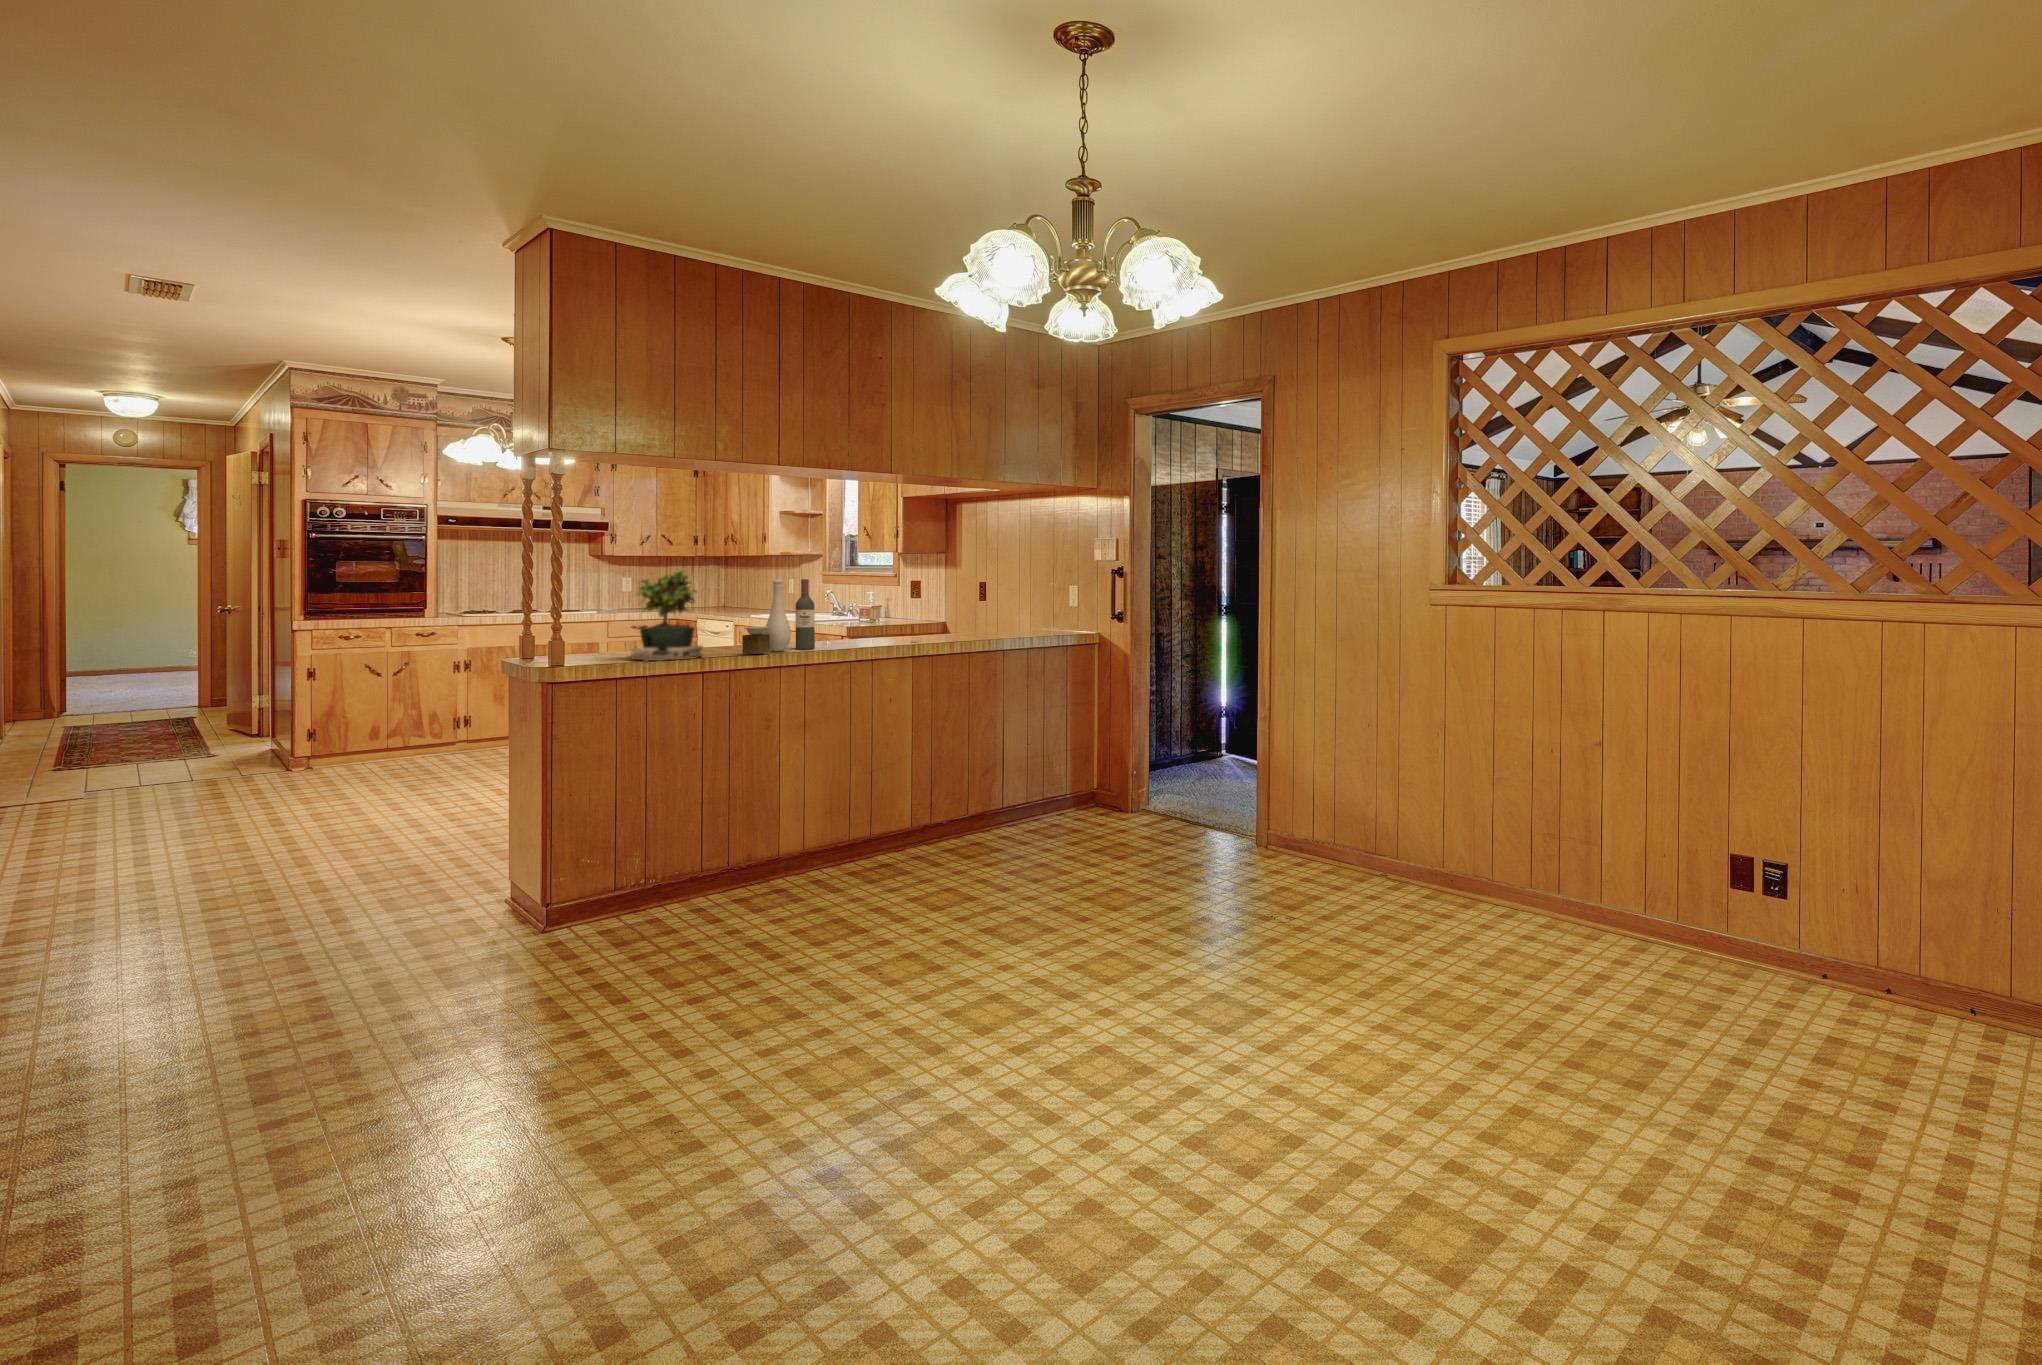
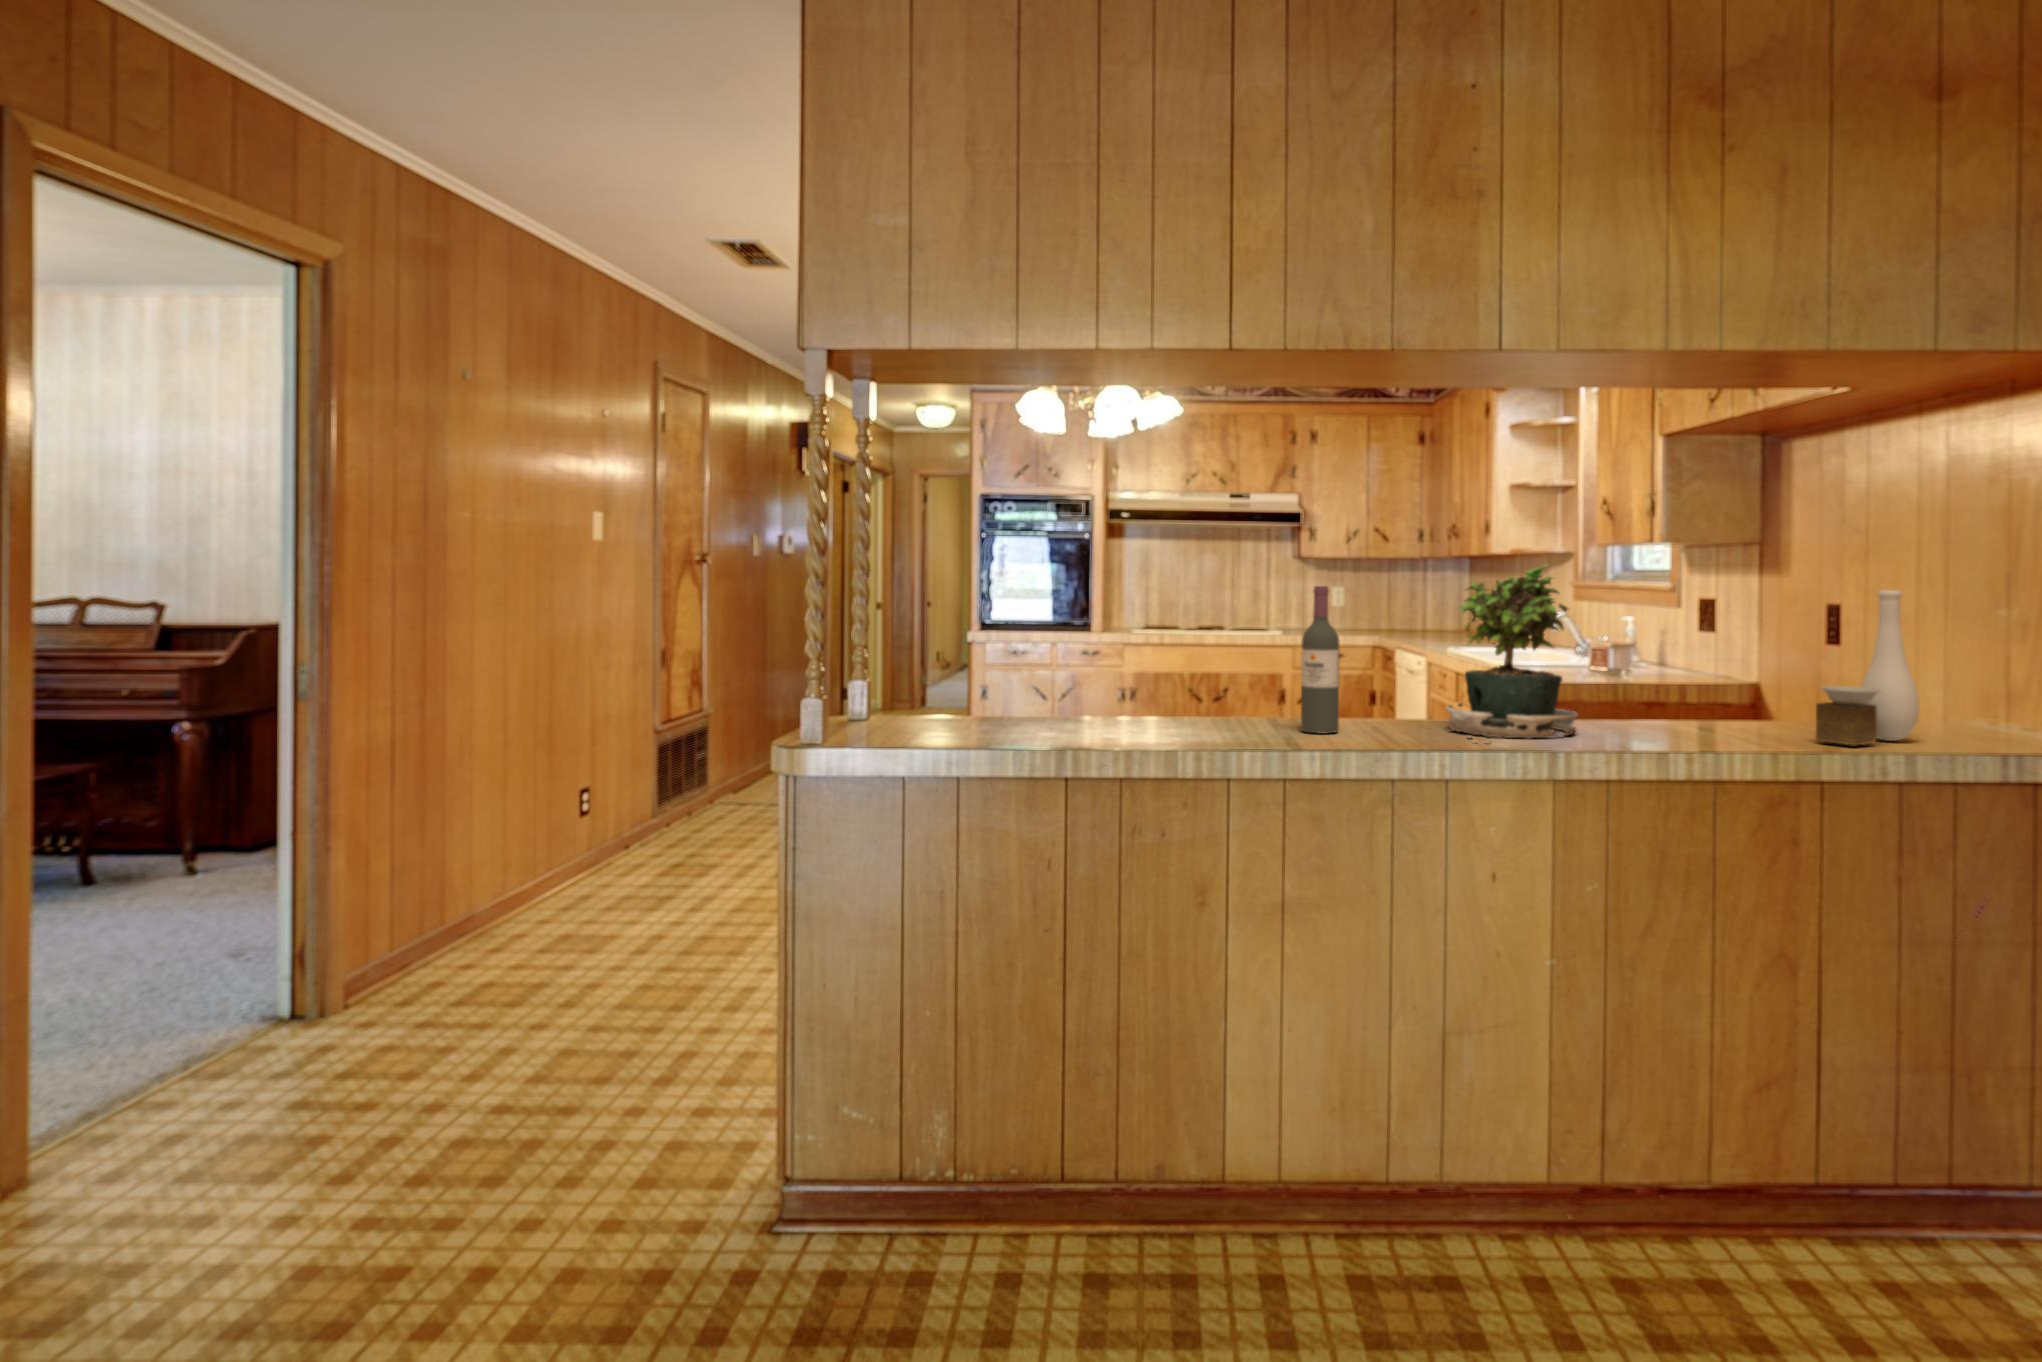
potted plant: present [630,570,703,661] -> present [1446,566,1578,738]
vase: present [742,580,791,654] -> present [1816,590,1919,746]

